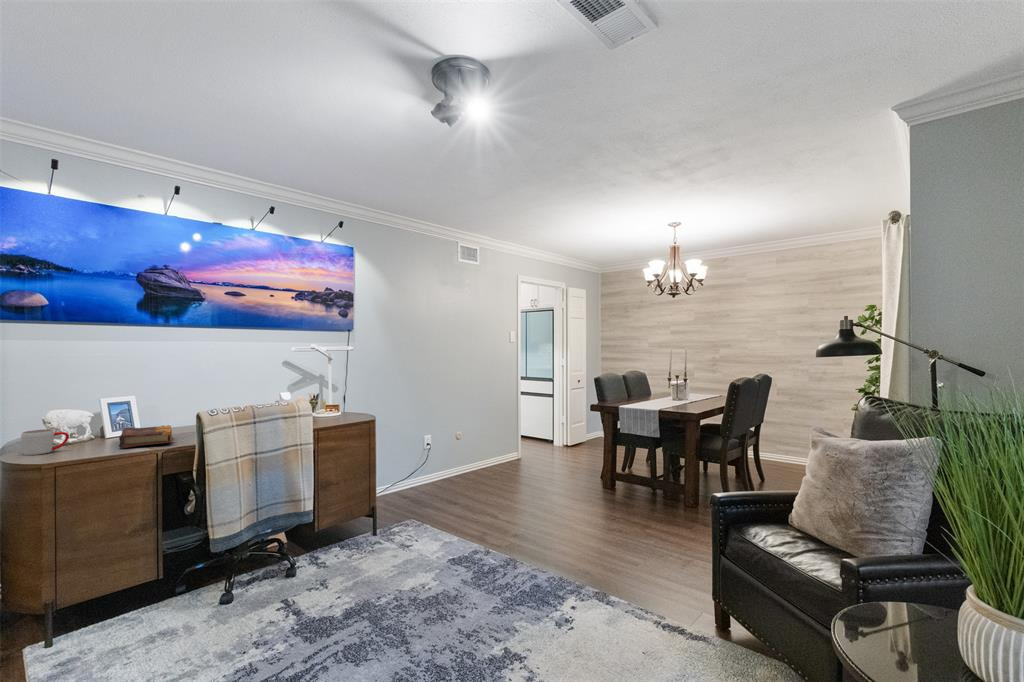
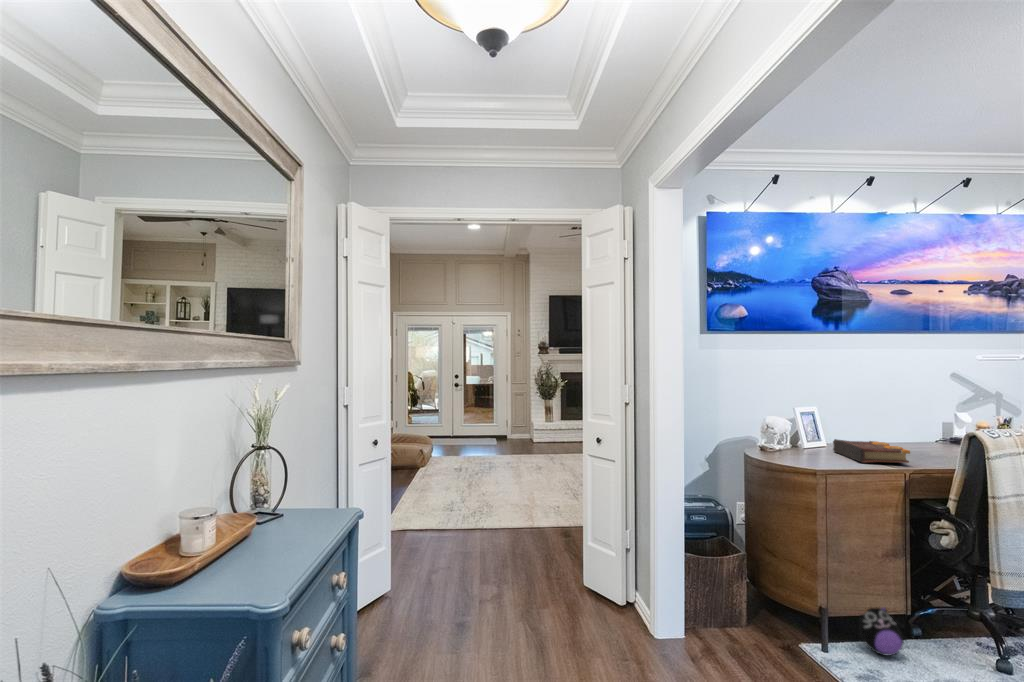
mug: present [21,429,69,455] -> none [774,434,810,458]
plush toy: none [96,573,144,624] -> present [859,607,904,656]

